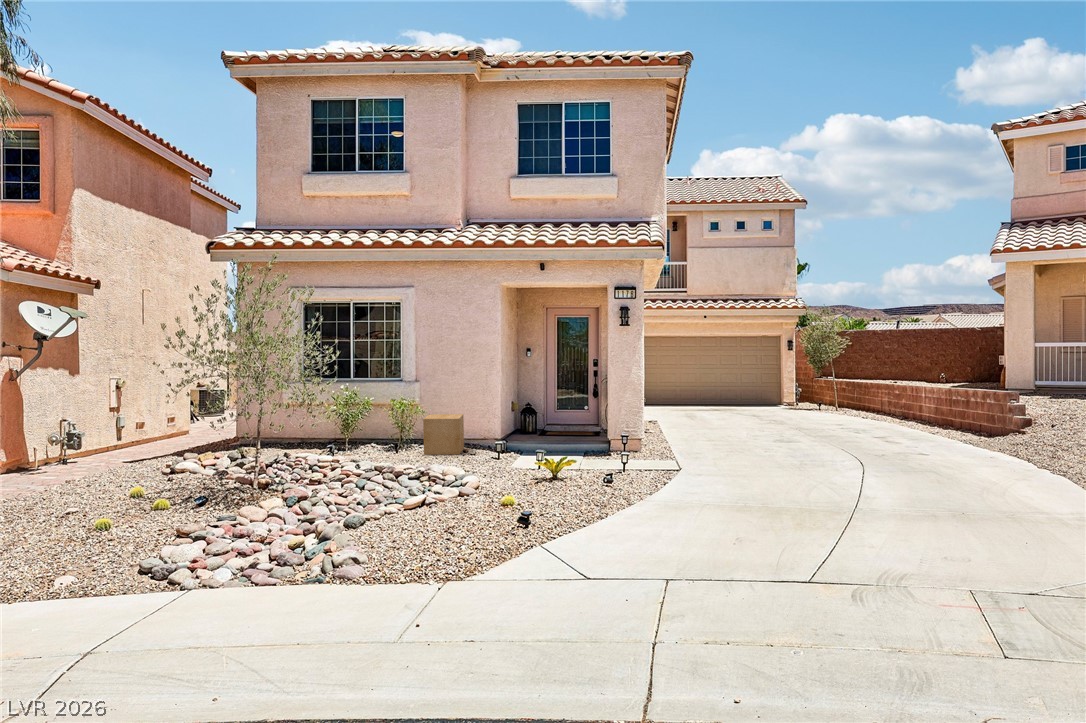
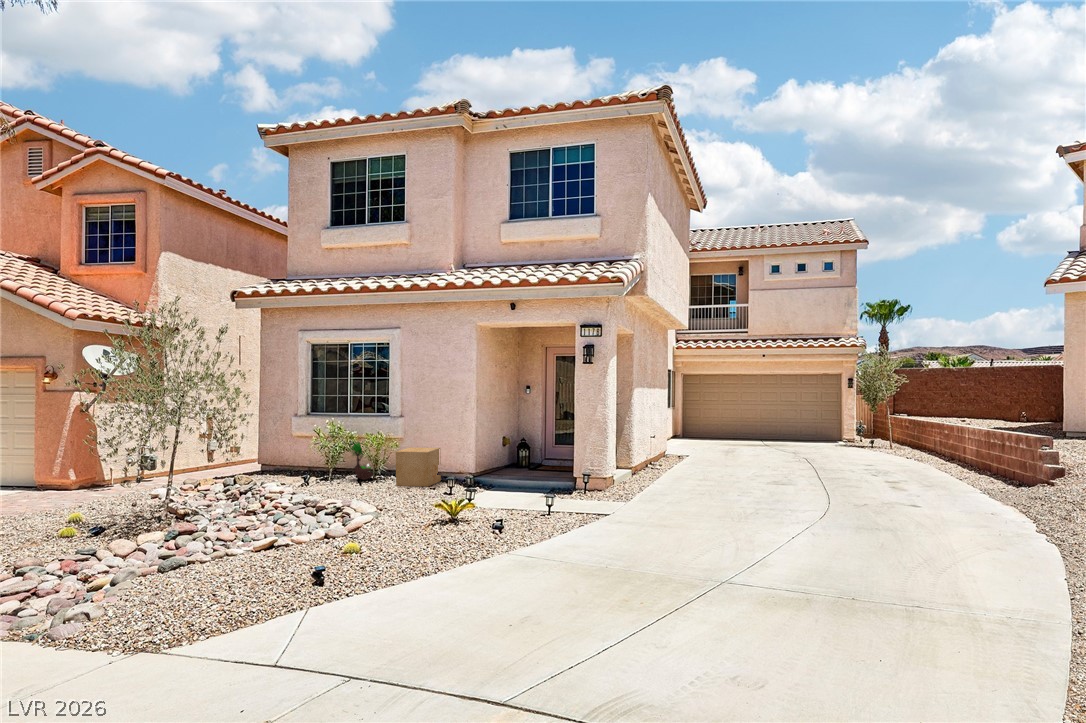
potted tree: none [359,404,389,450] -> present [349,442,373,480]

